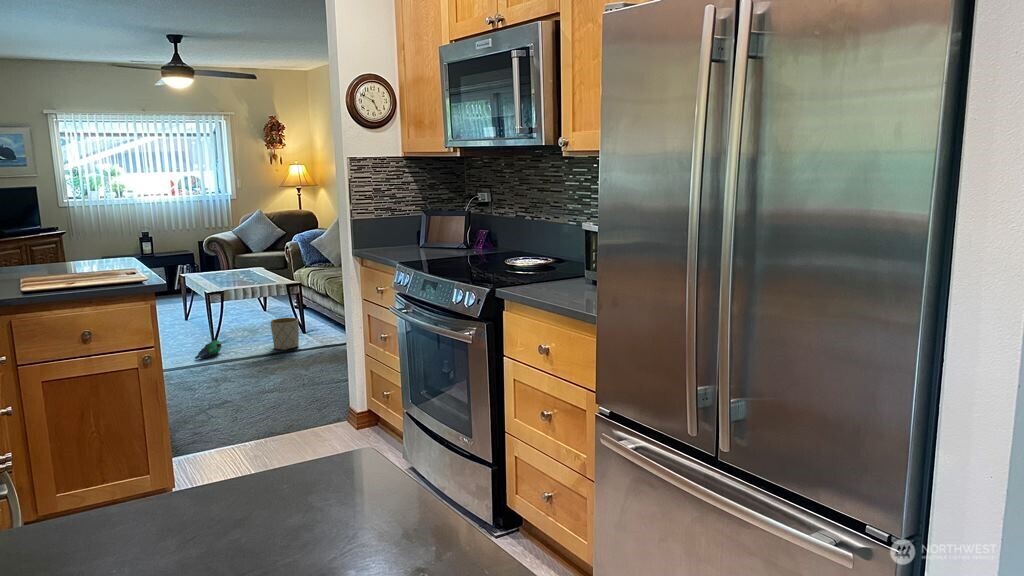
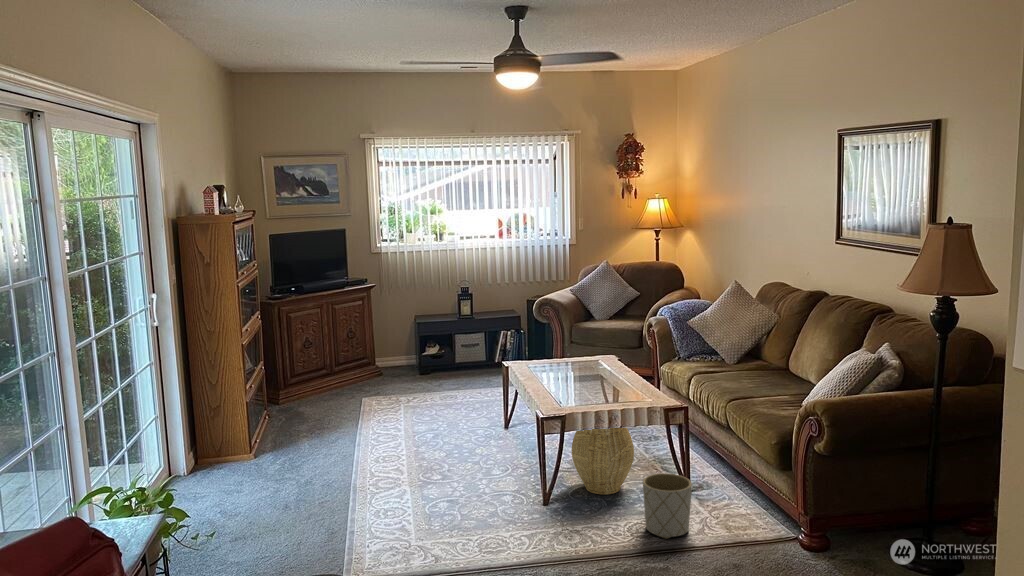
woven basket: none [230,292,269,340] -> present [572,428,634,495]
plush toy: present [195,340,222,359] -> none [516,502,560,539]

